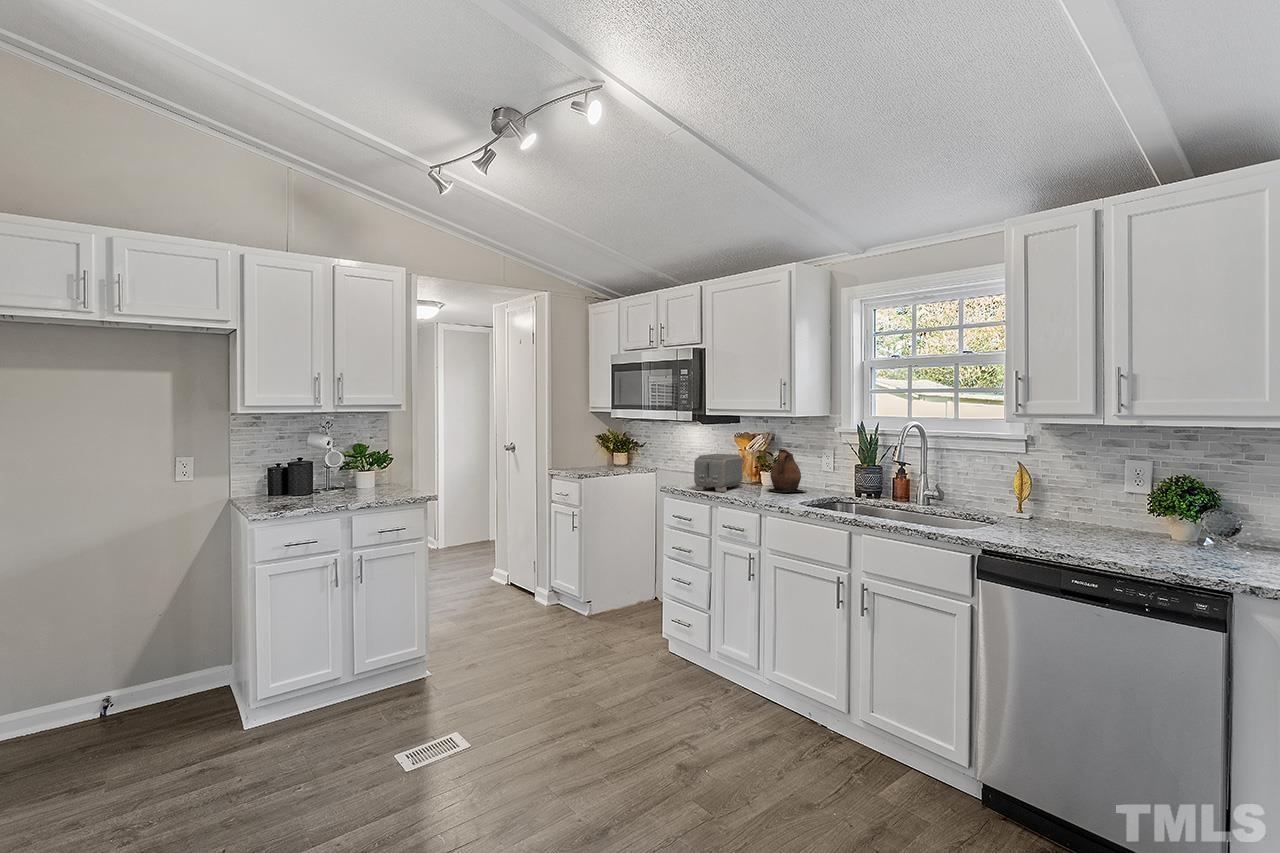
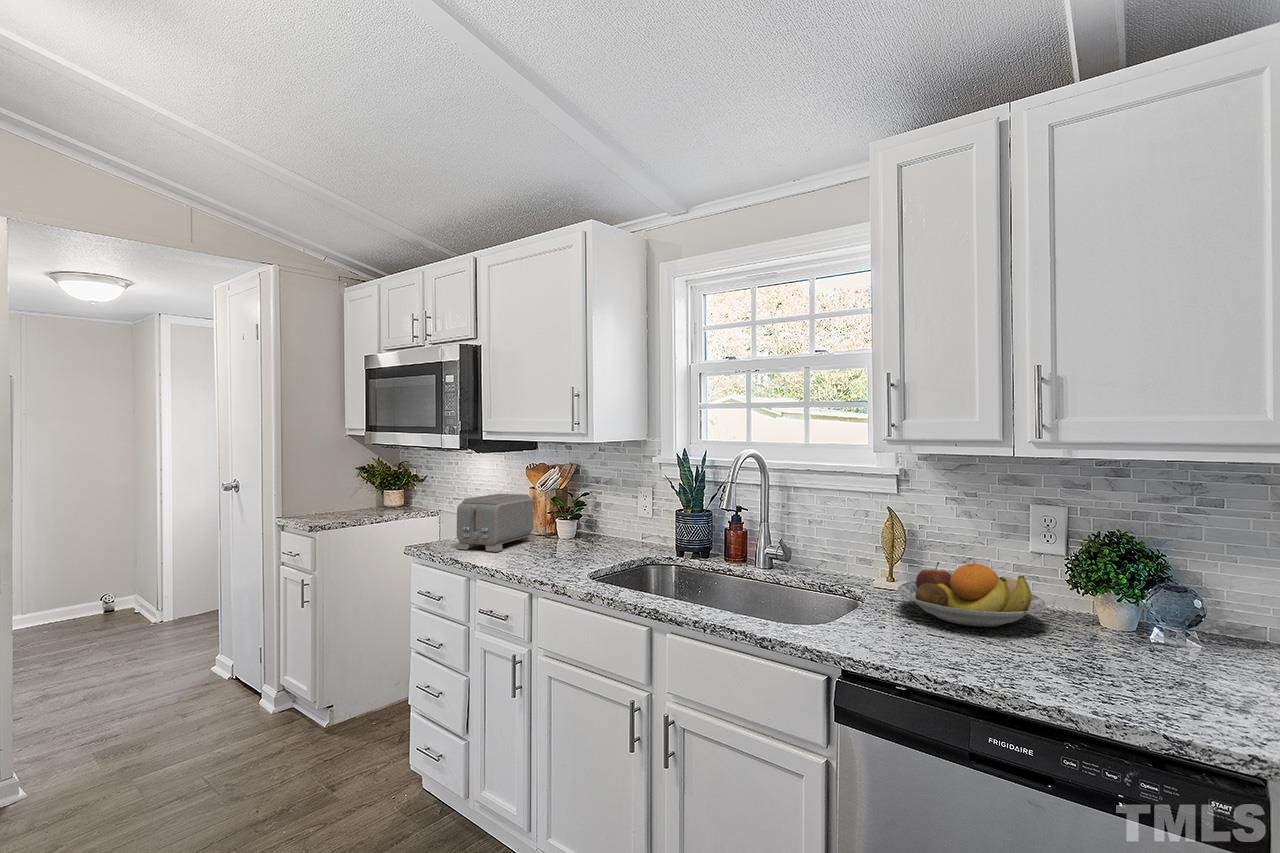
ceramic pitcher: present [769,449,806,492] -> none [561,488,617,549]
fruit bowl: none [1022,496,1129,536] -> present [897,562,1047,627]

